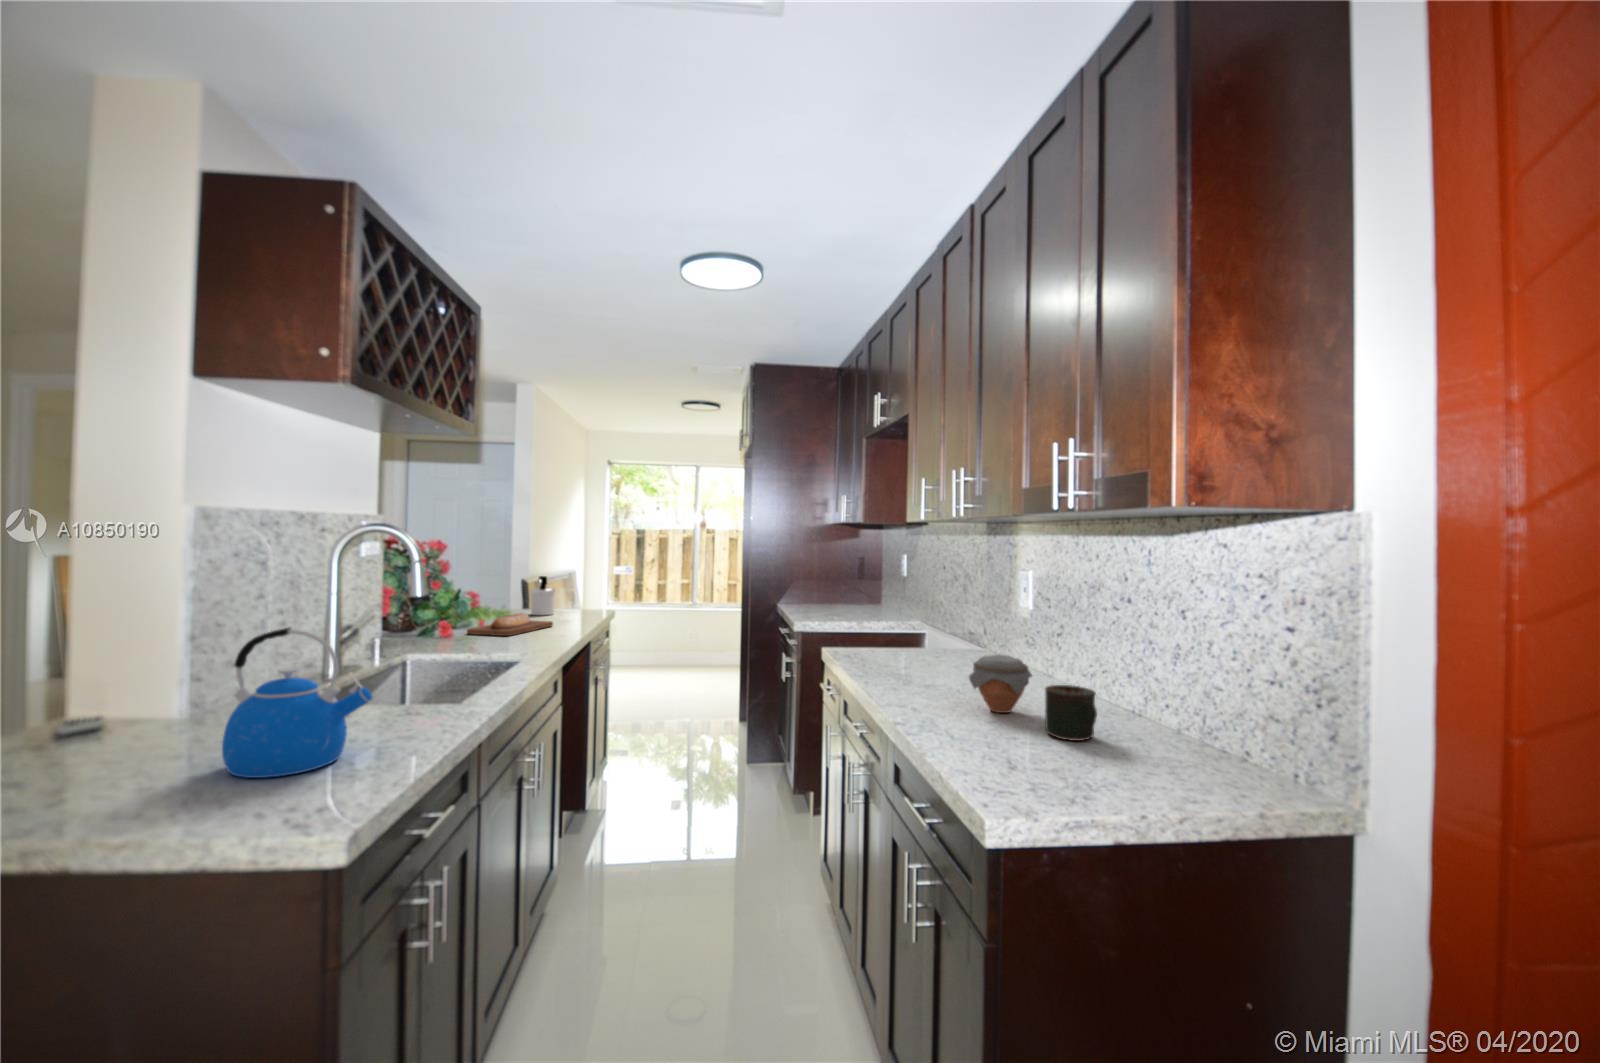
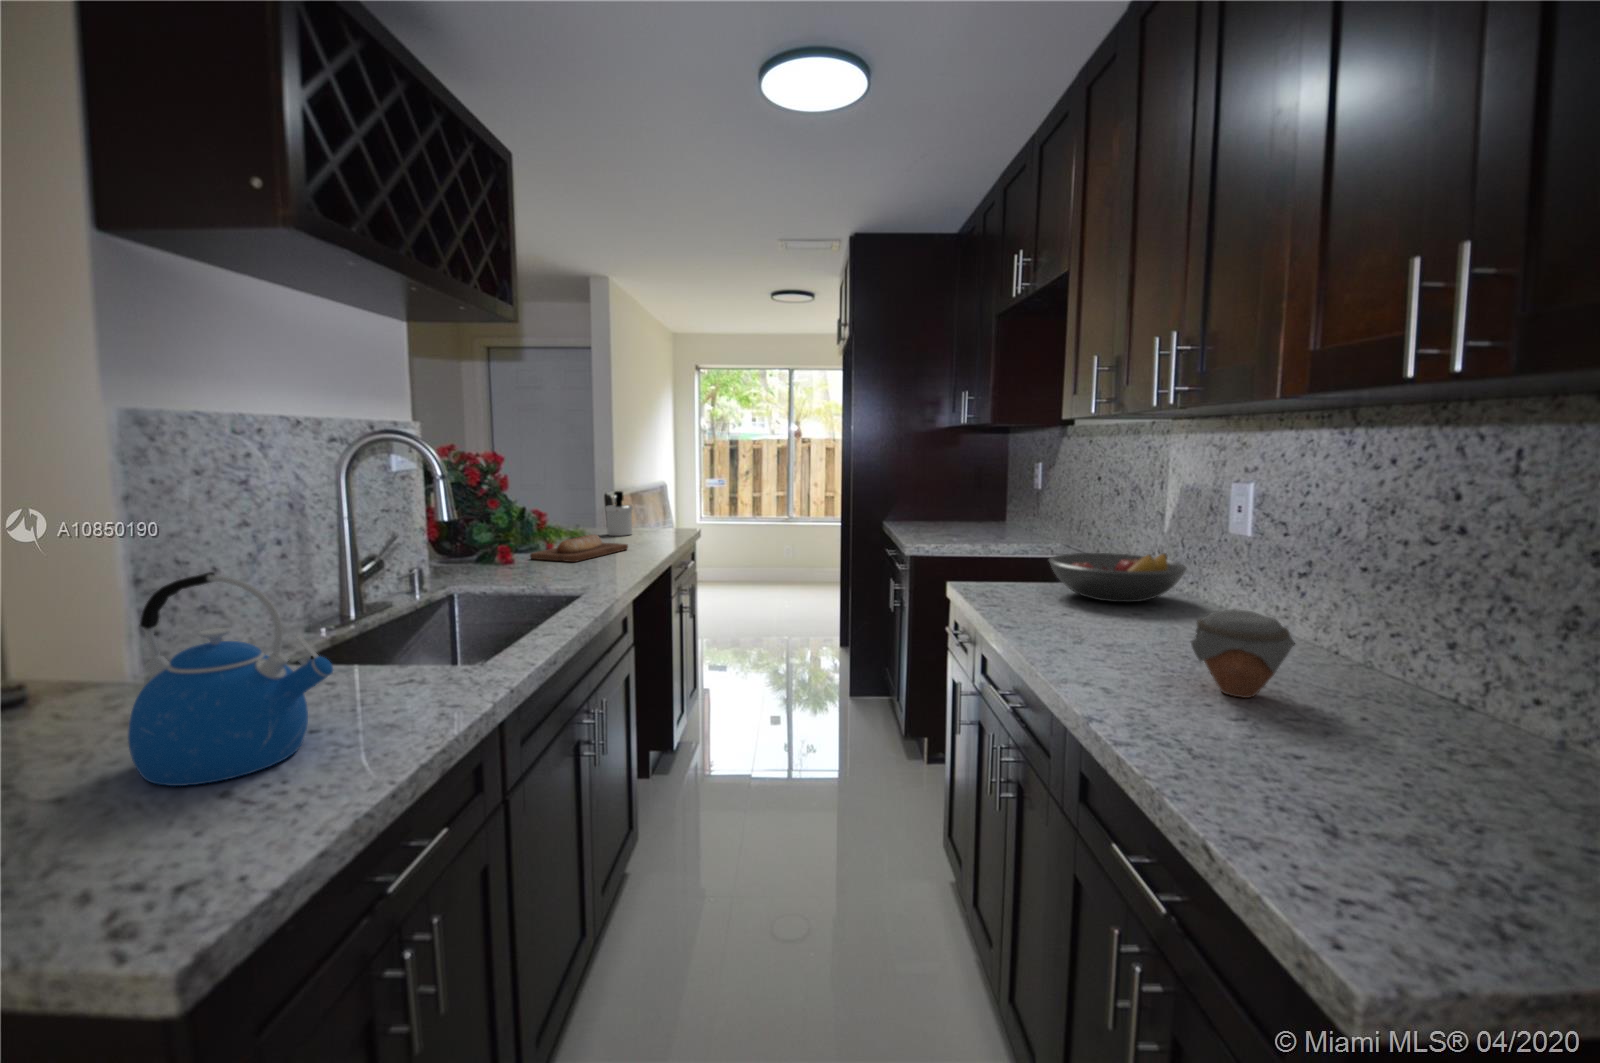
fruit bowl: none [895,623,993,659] -> present [1049,553,1187,602]
mug: present [1045,685,1097,741] -> none [1335,666,1448,761]

